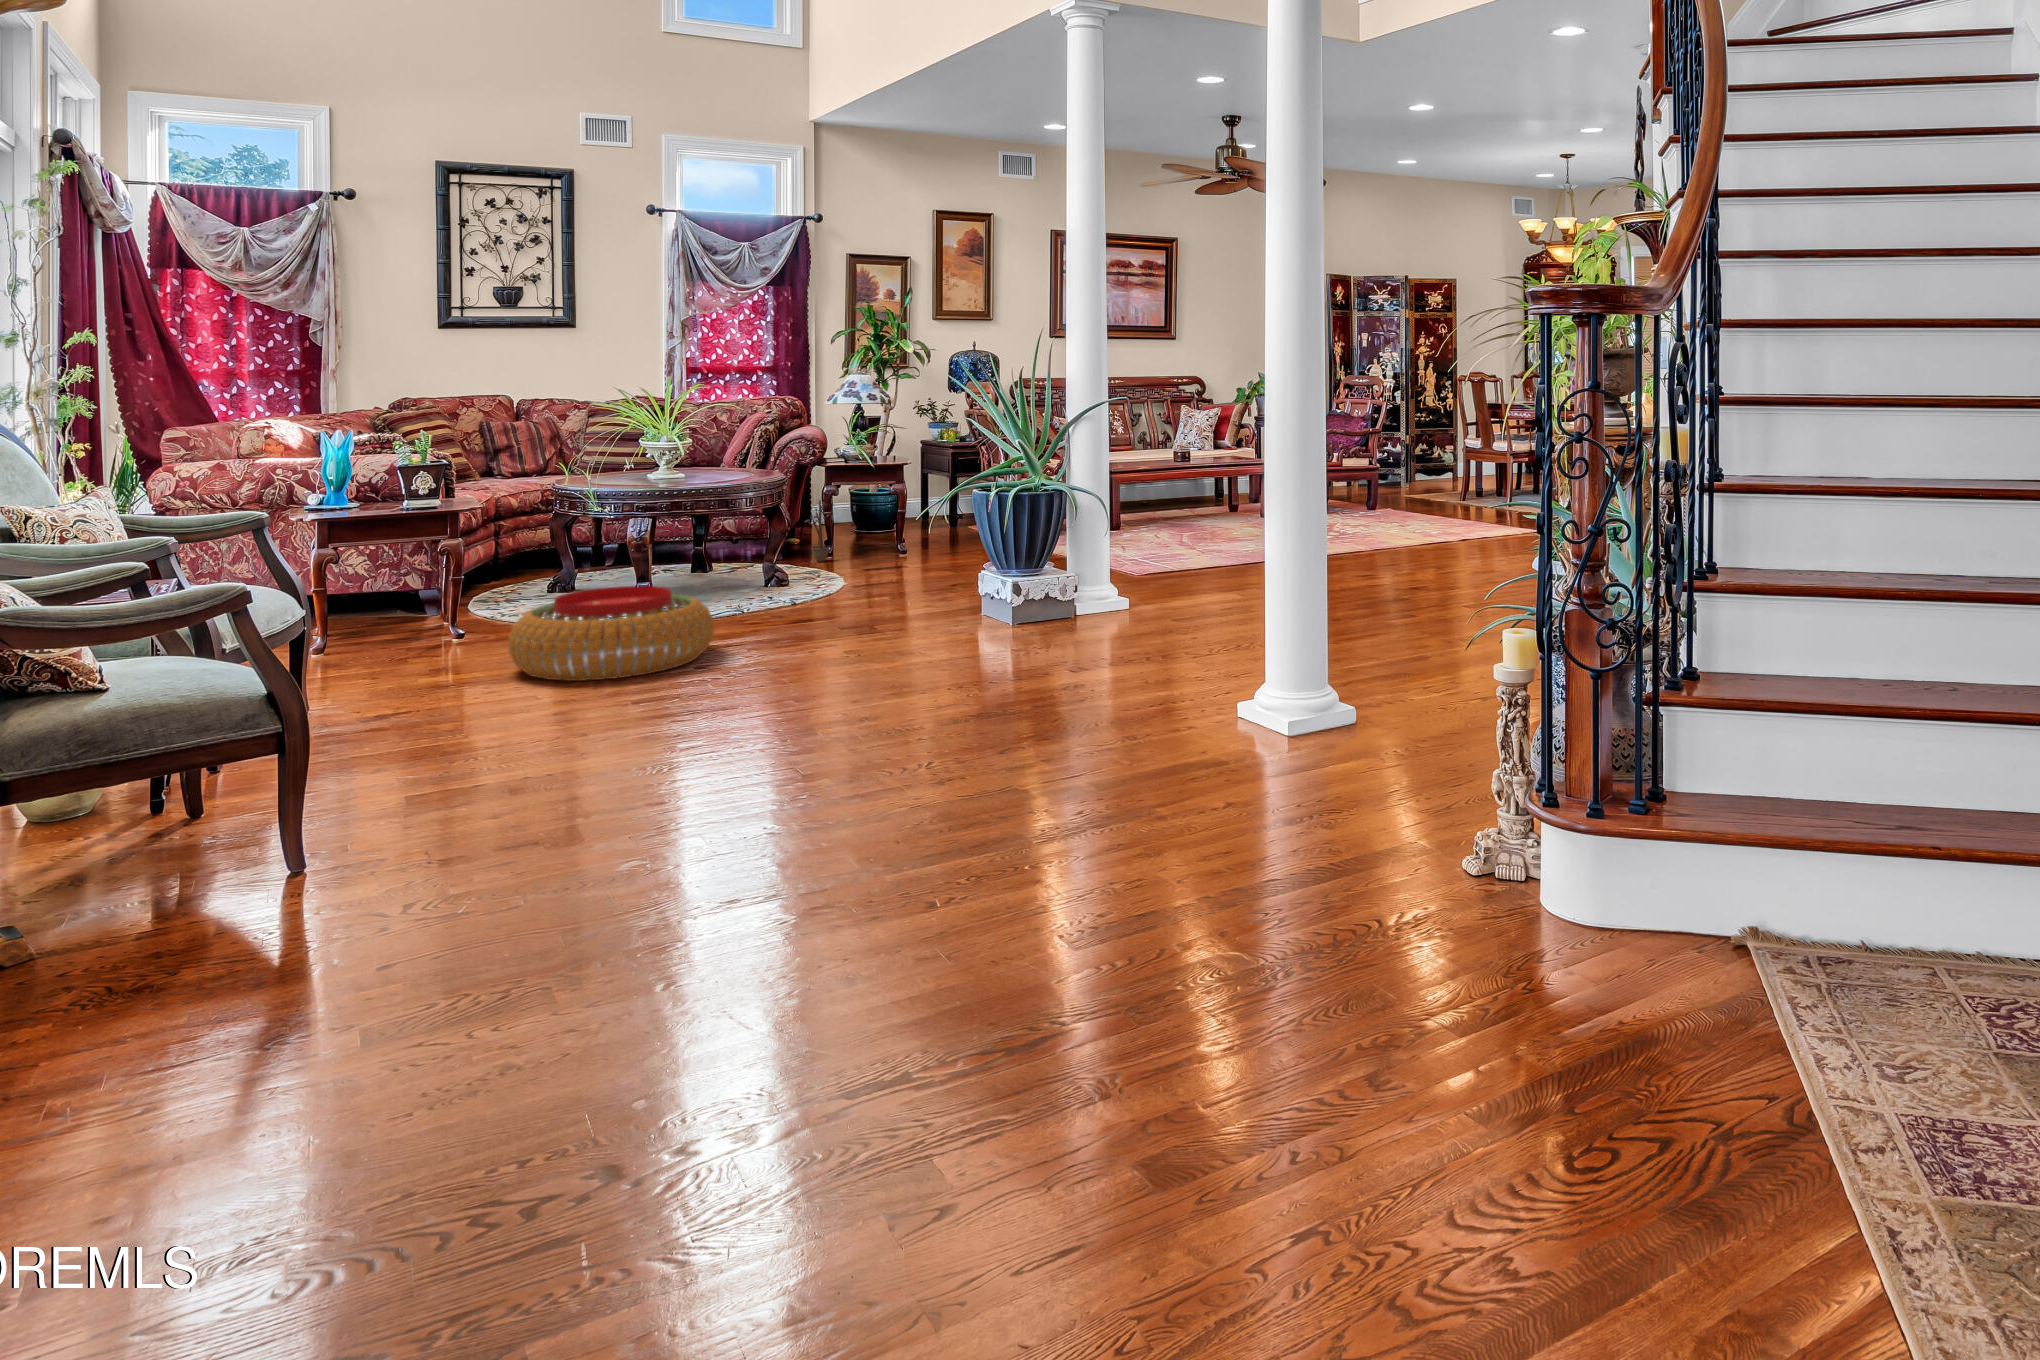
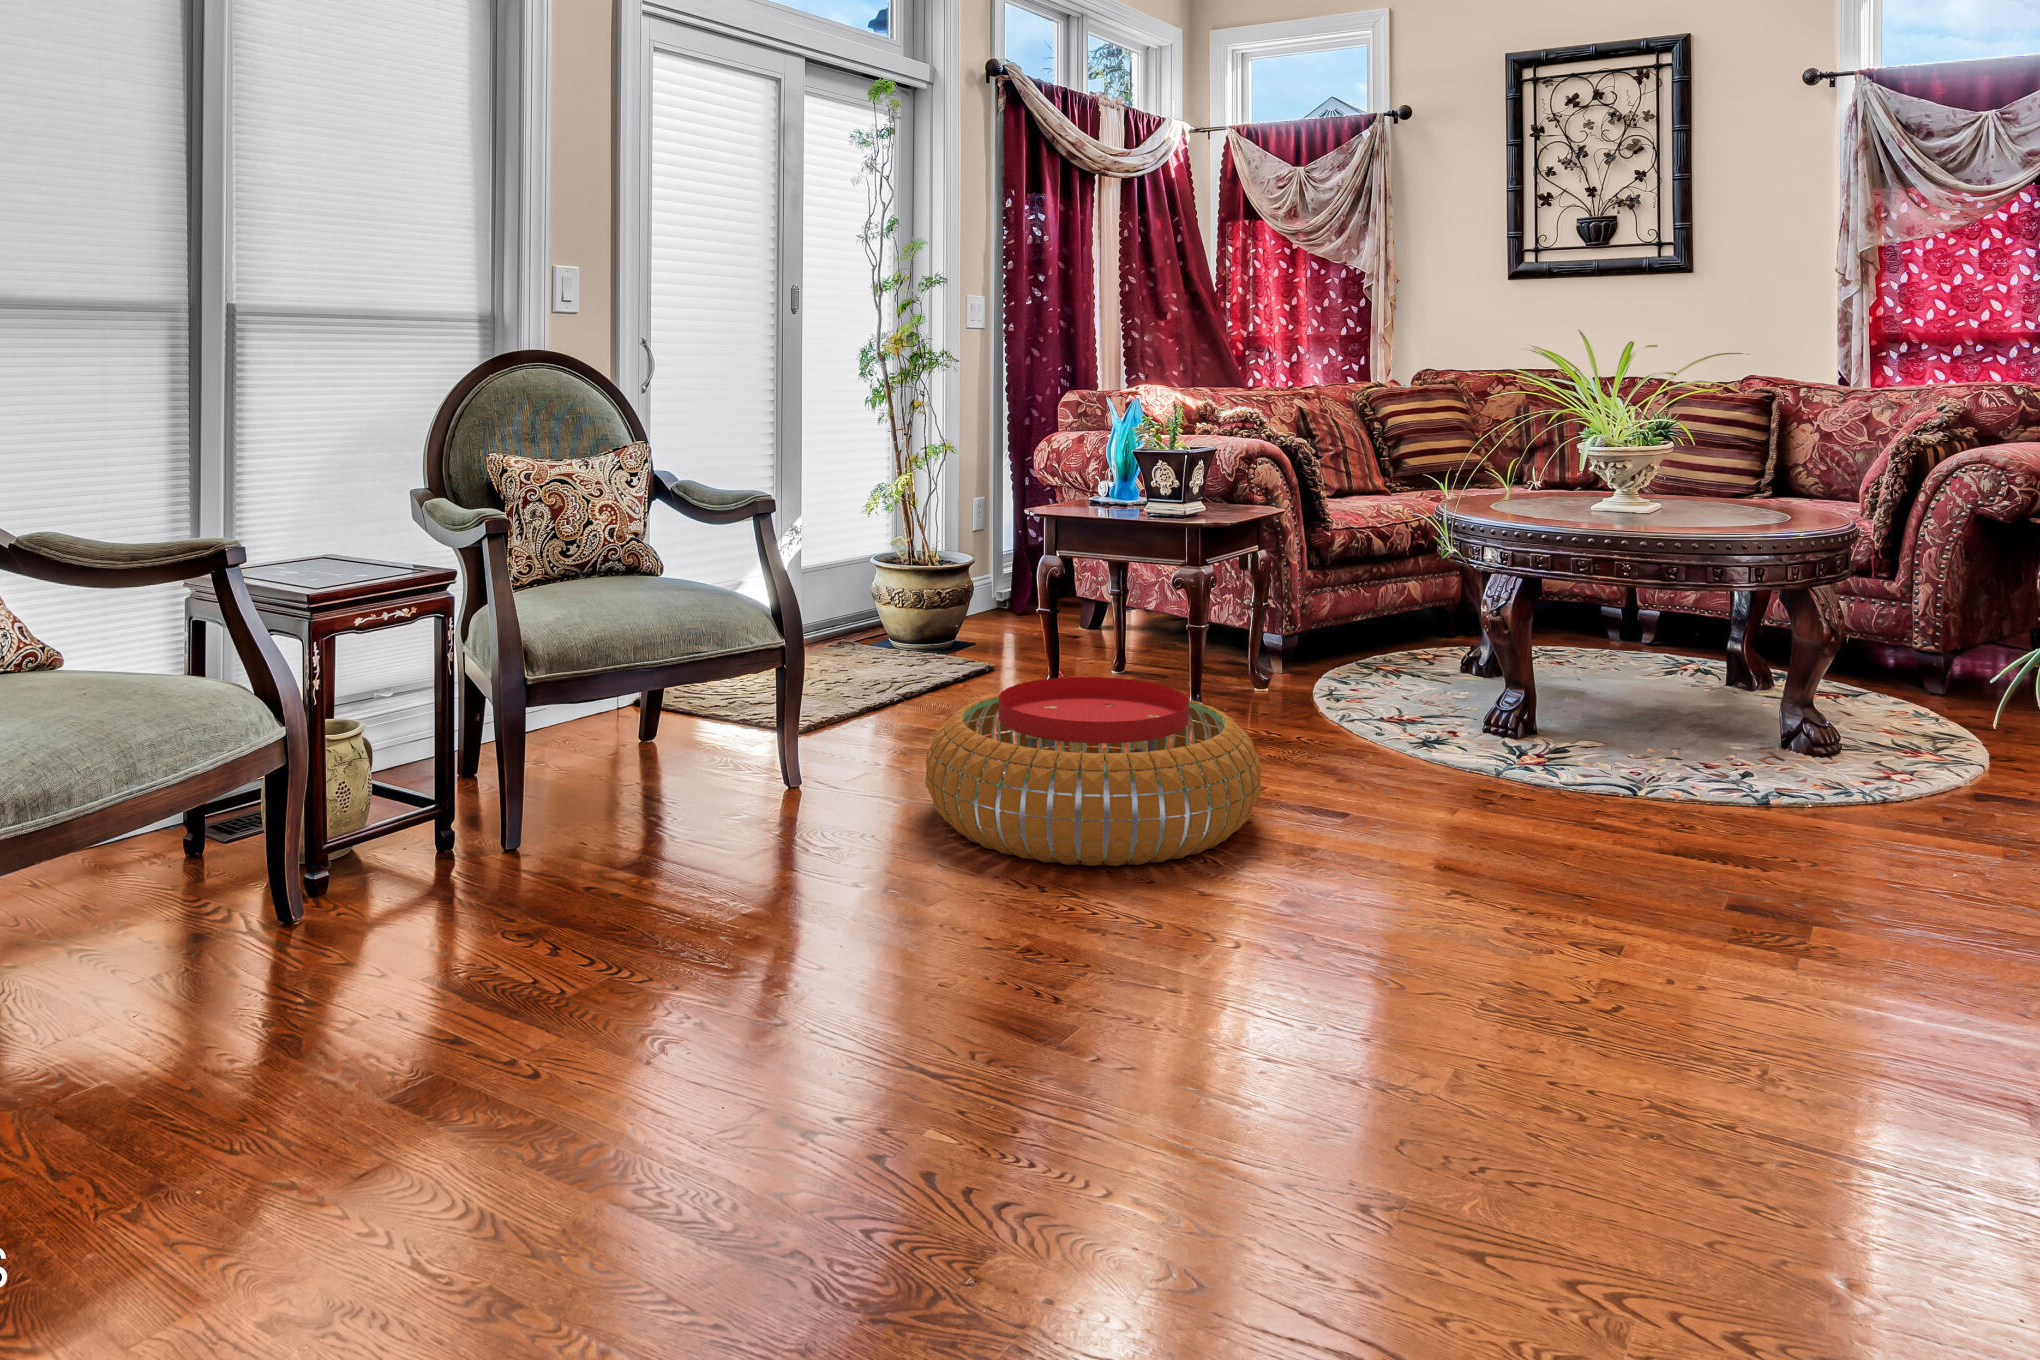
decorative plant: present [805,500,830,563] -> none [1922,605,2002,735]

